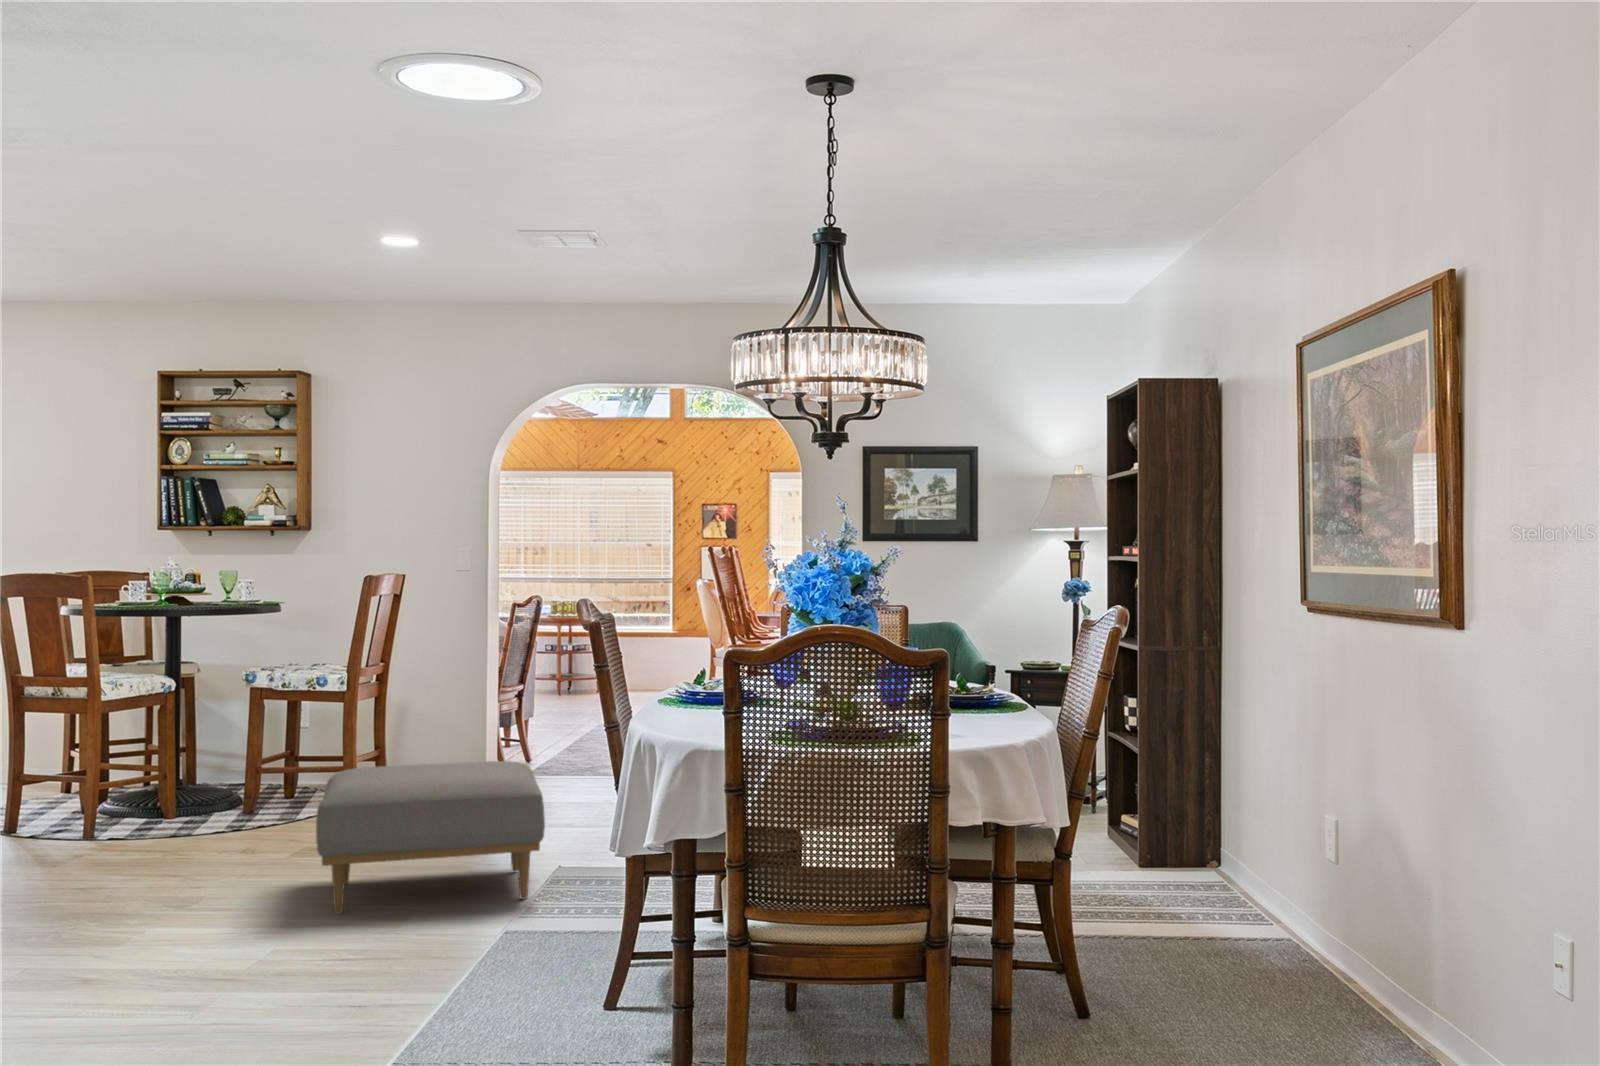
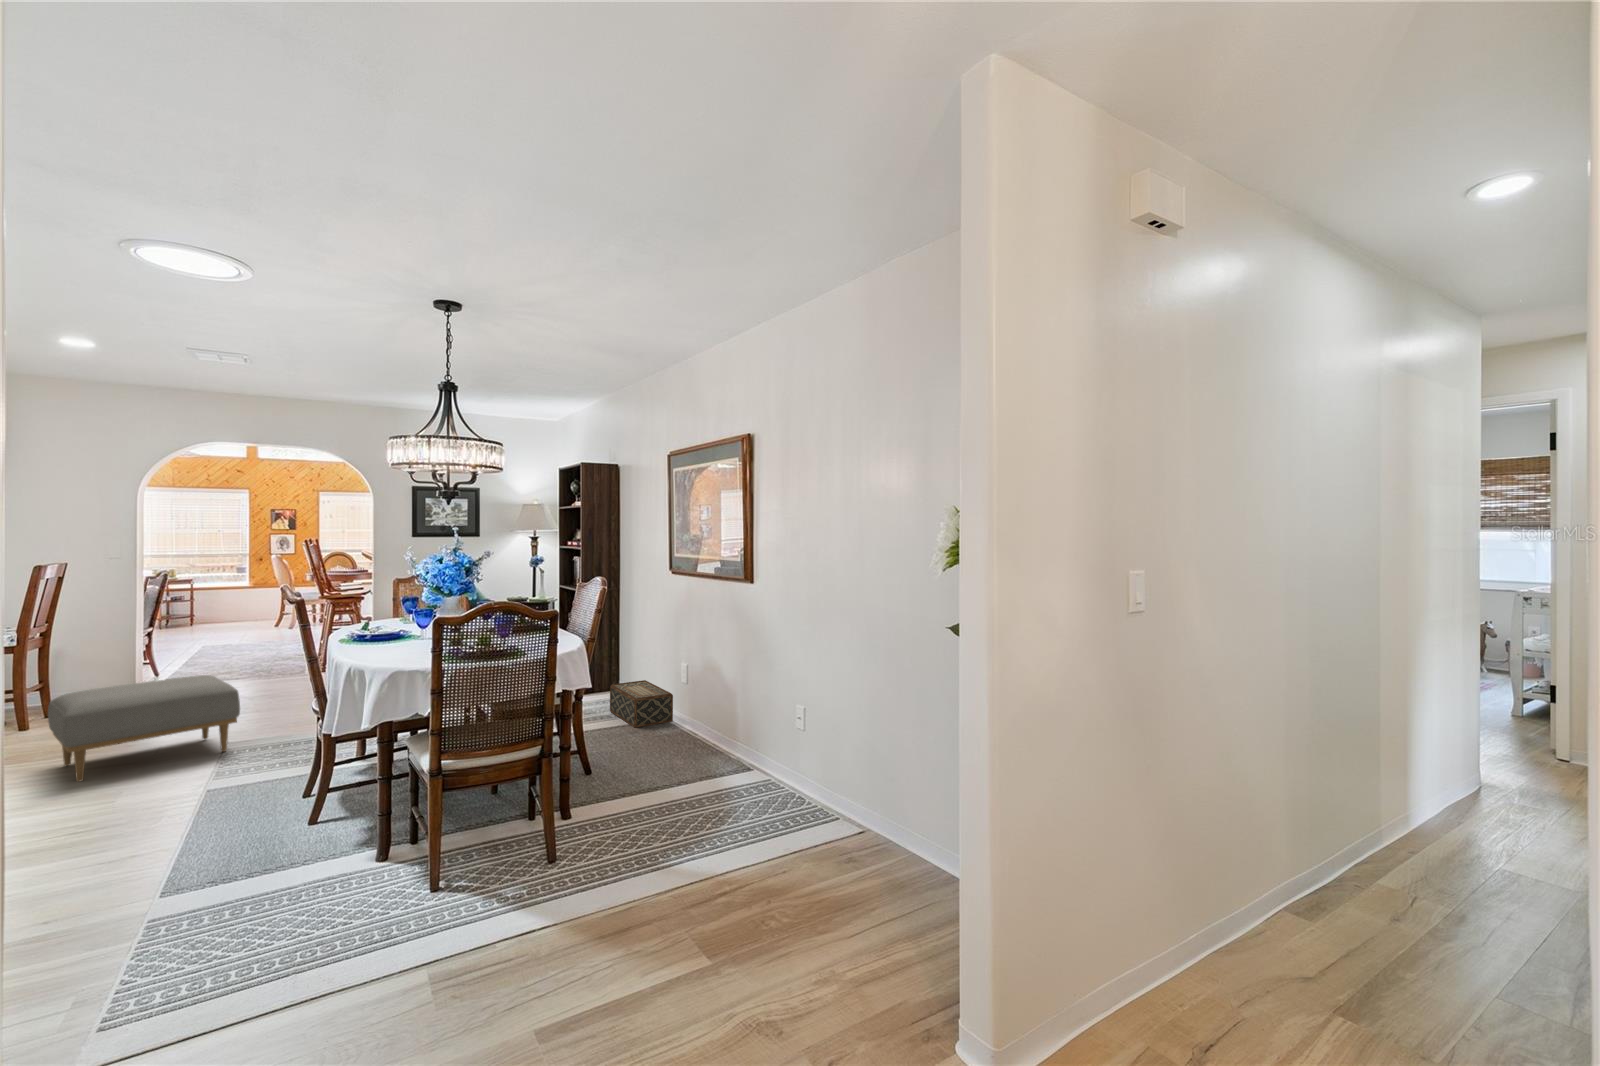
woven basket: none [1210,880,1372,1005] -> present [610,680,673,728]

